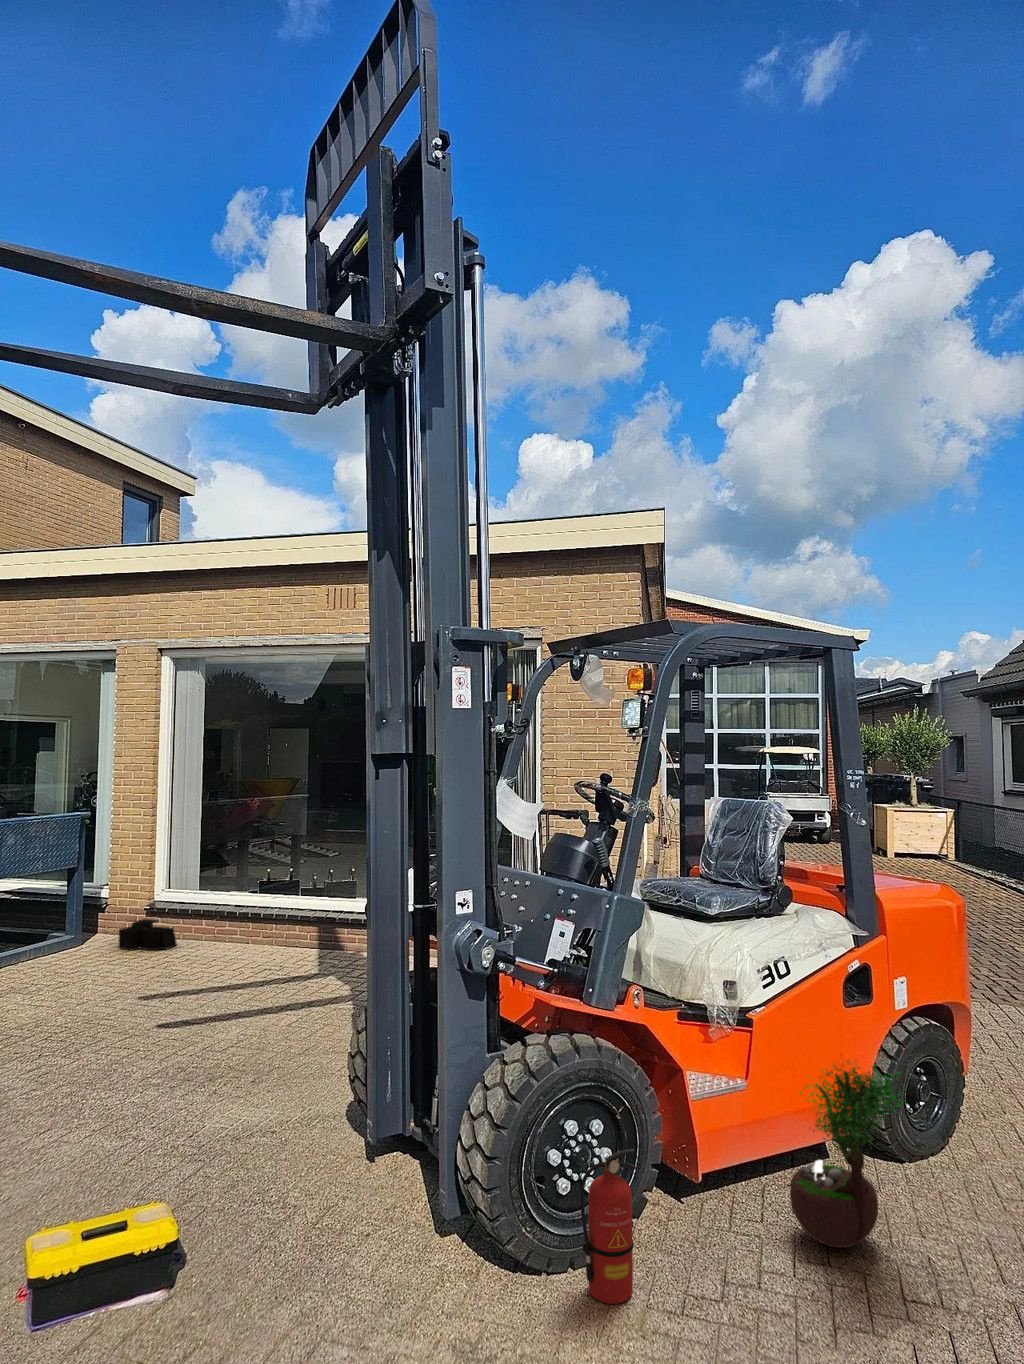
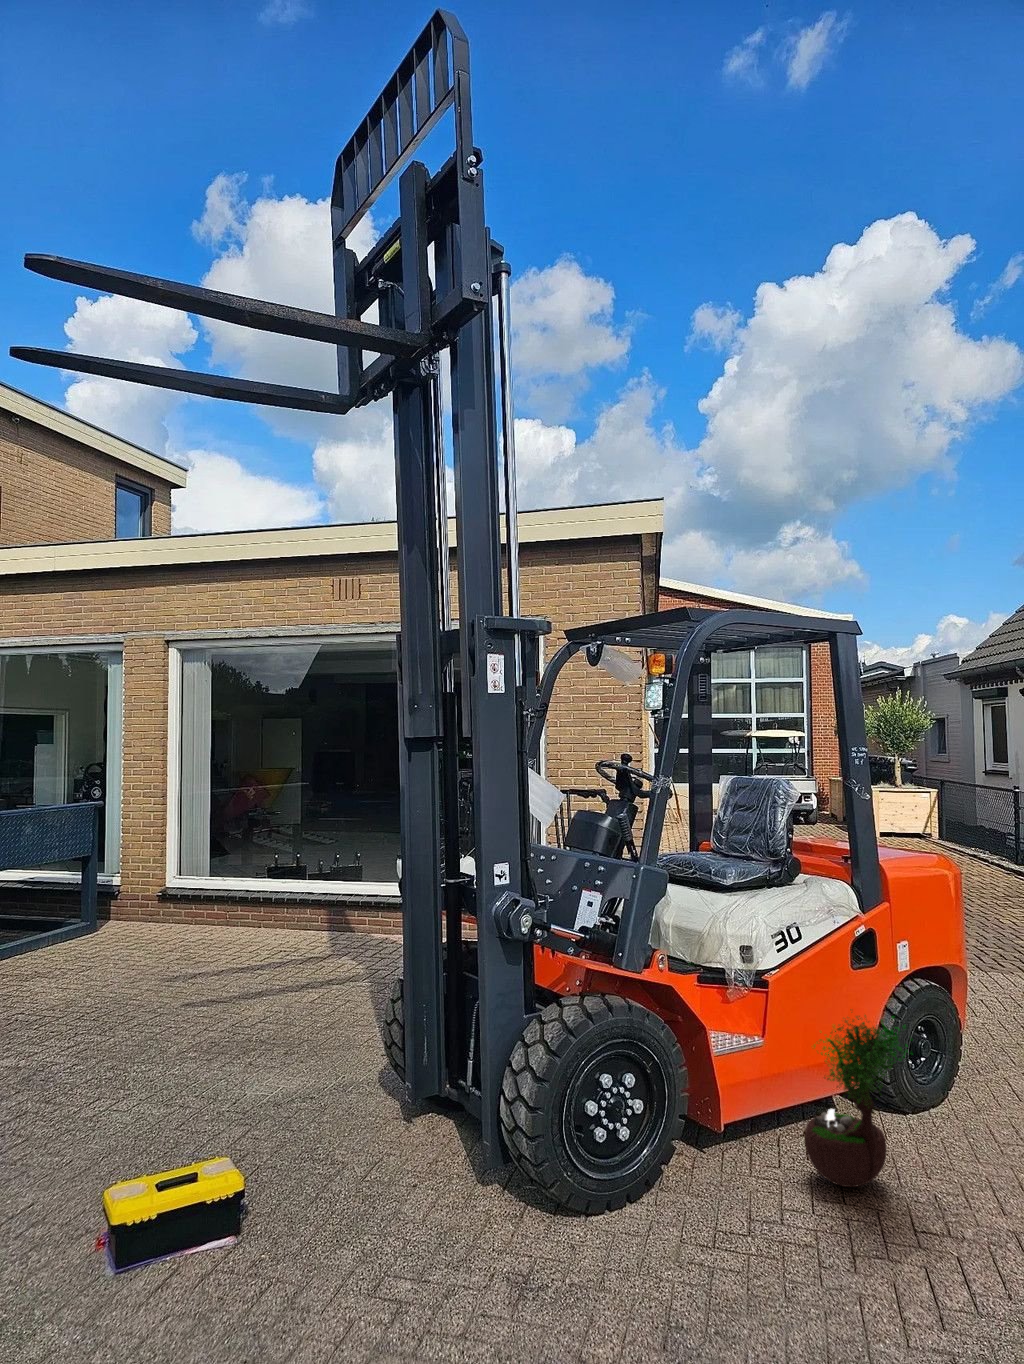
storage bin: present [118,919,177,950] -> none [122,908,180,940]
fire extinguisher: present [580,1149,637,1304] -> none [617,1099,668,1239]

